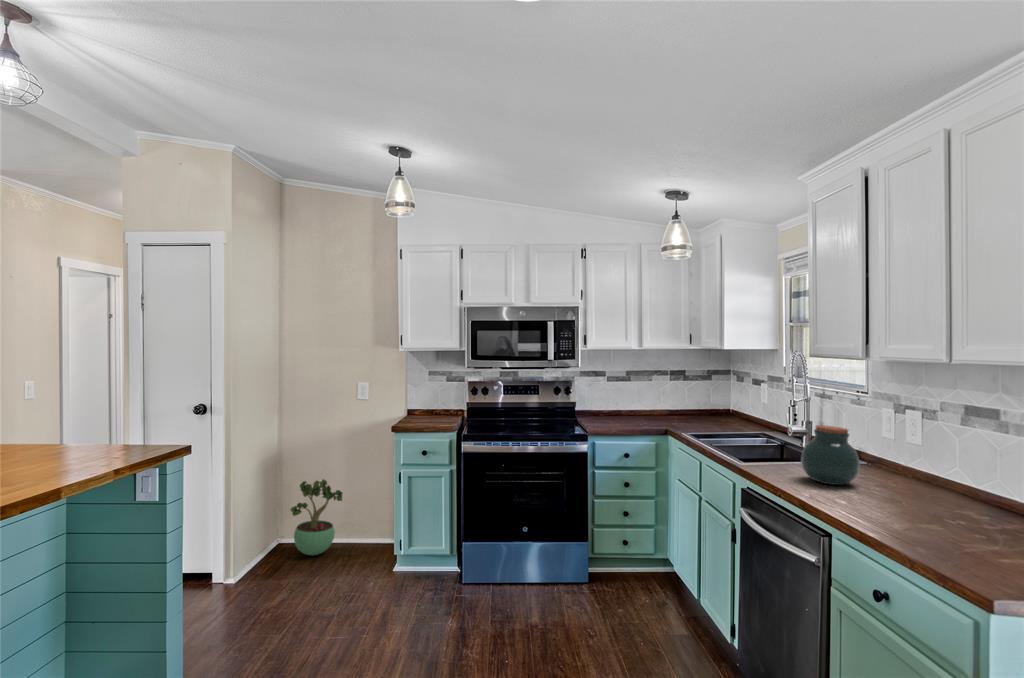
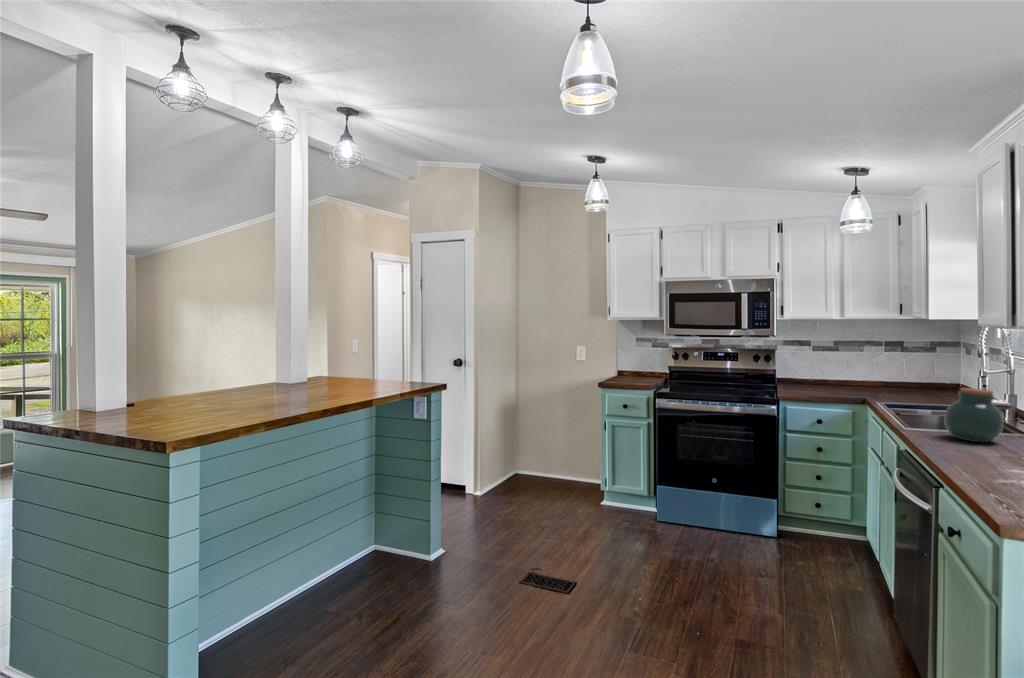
potted plant: present [291,479,343,555] -> none [522,425,563,485]

